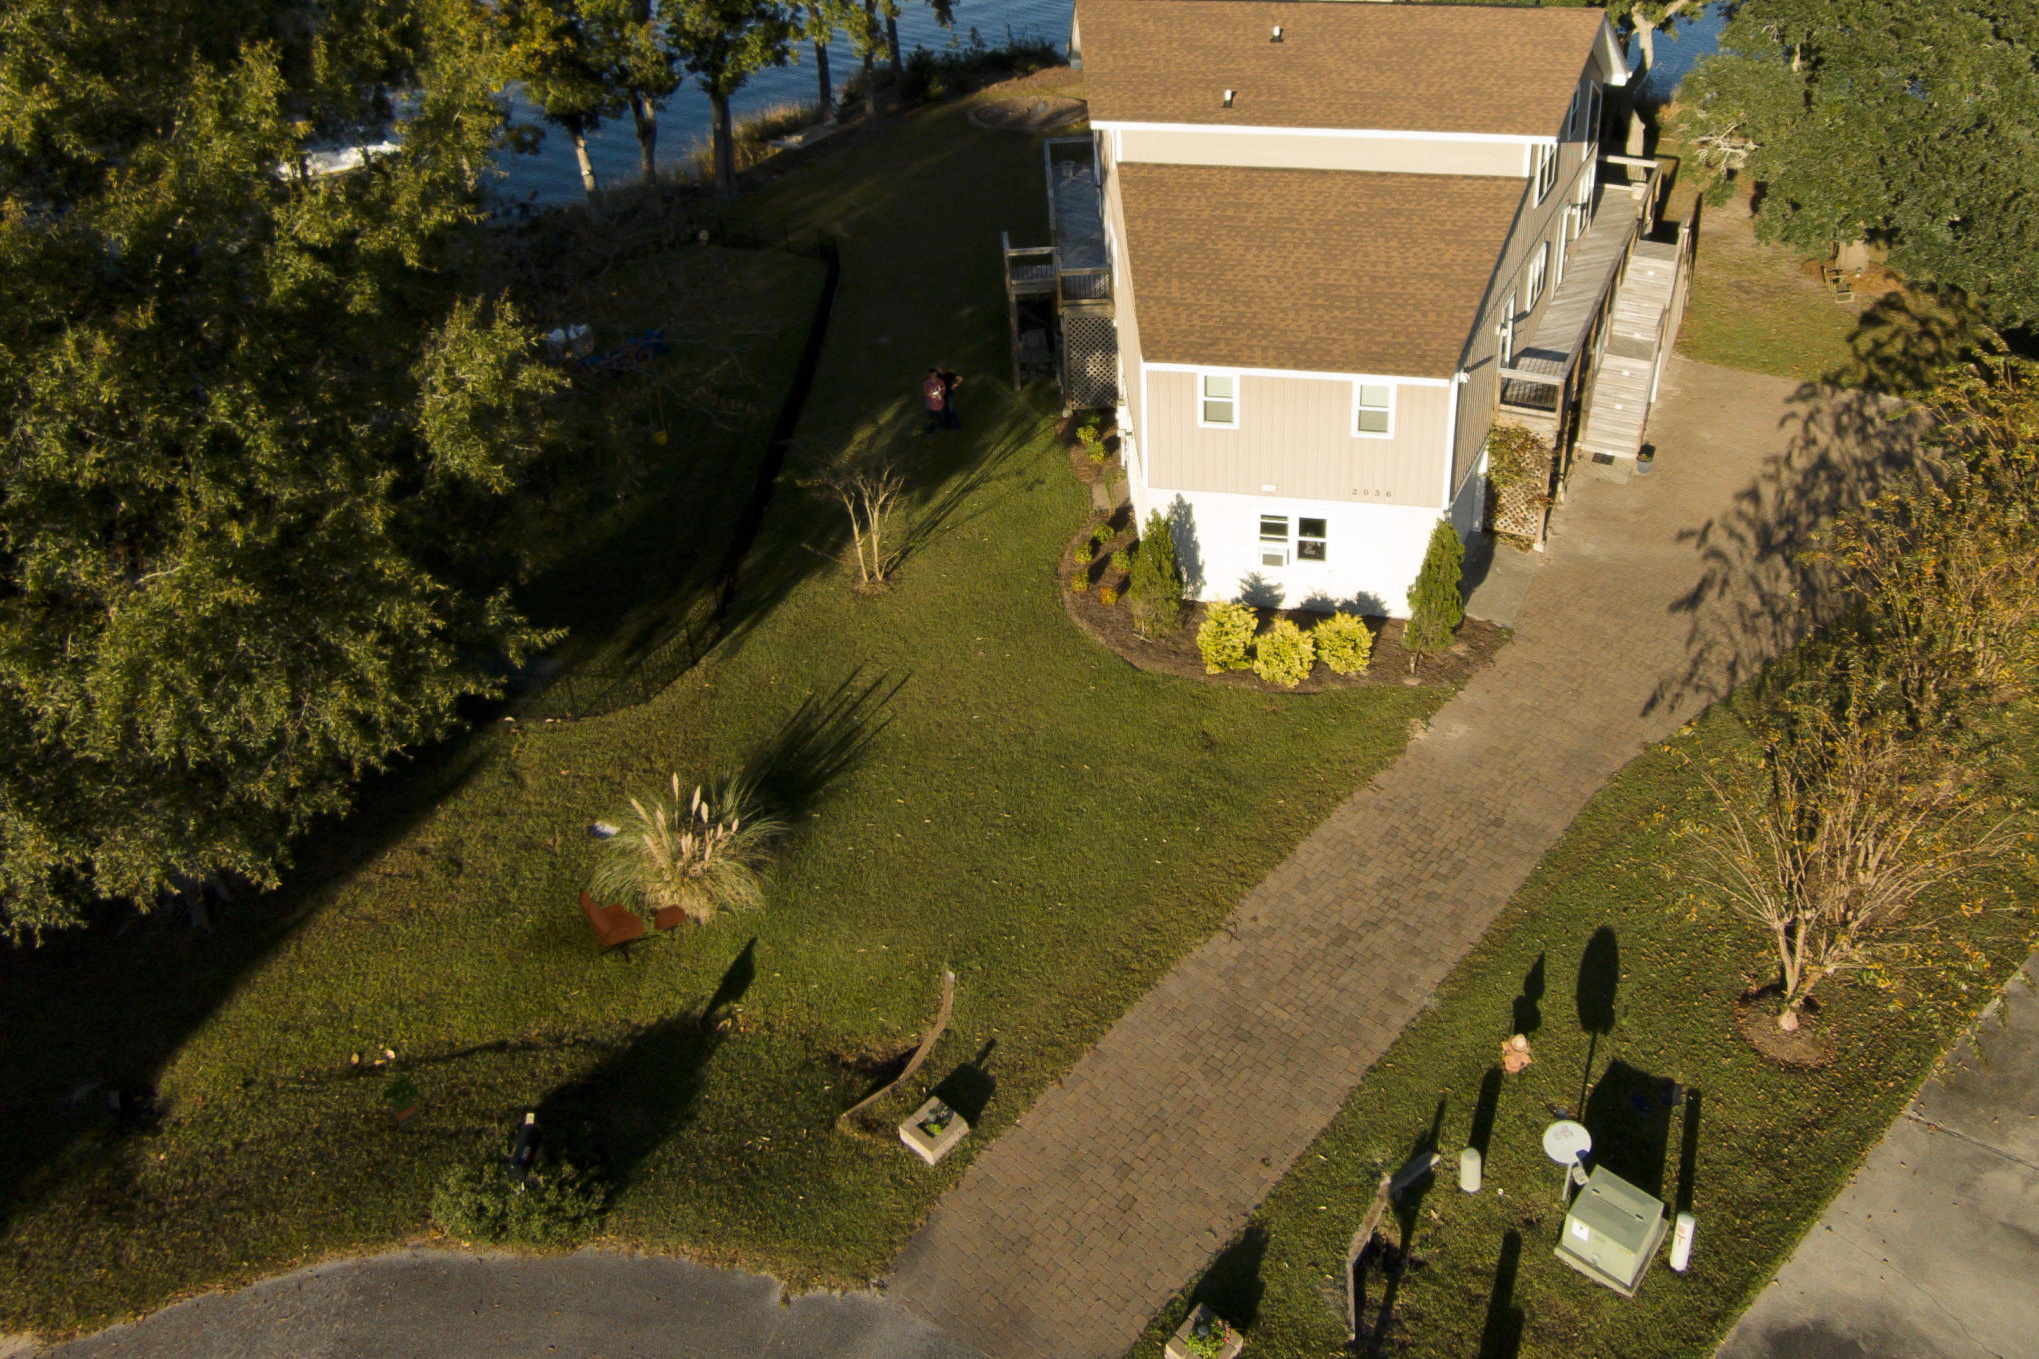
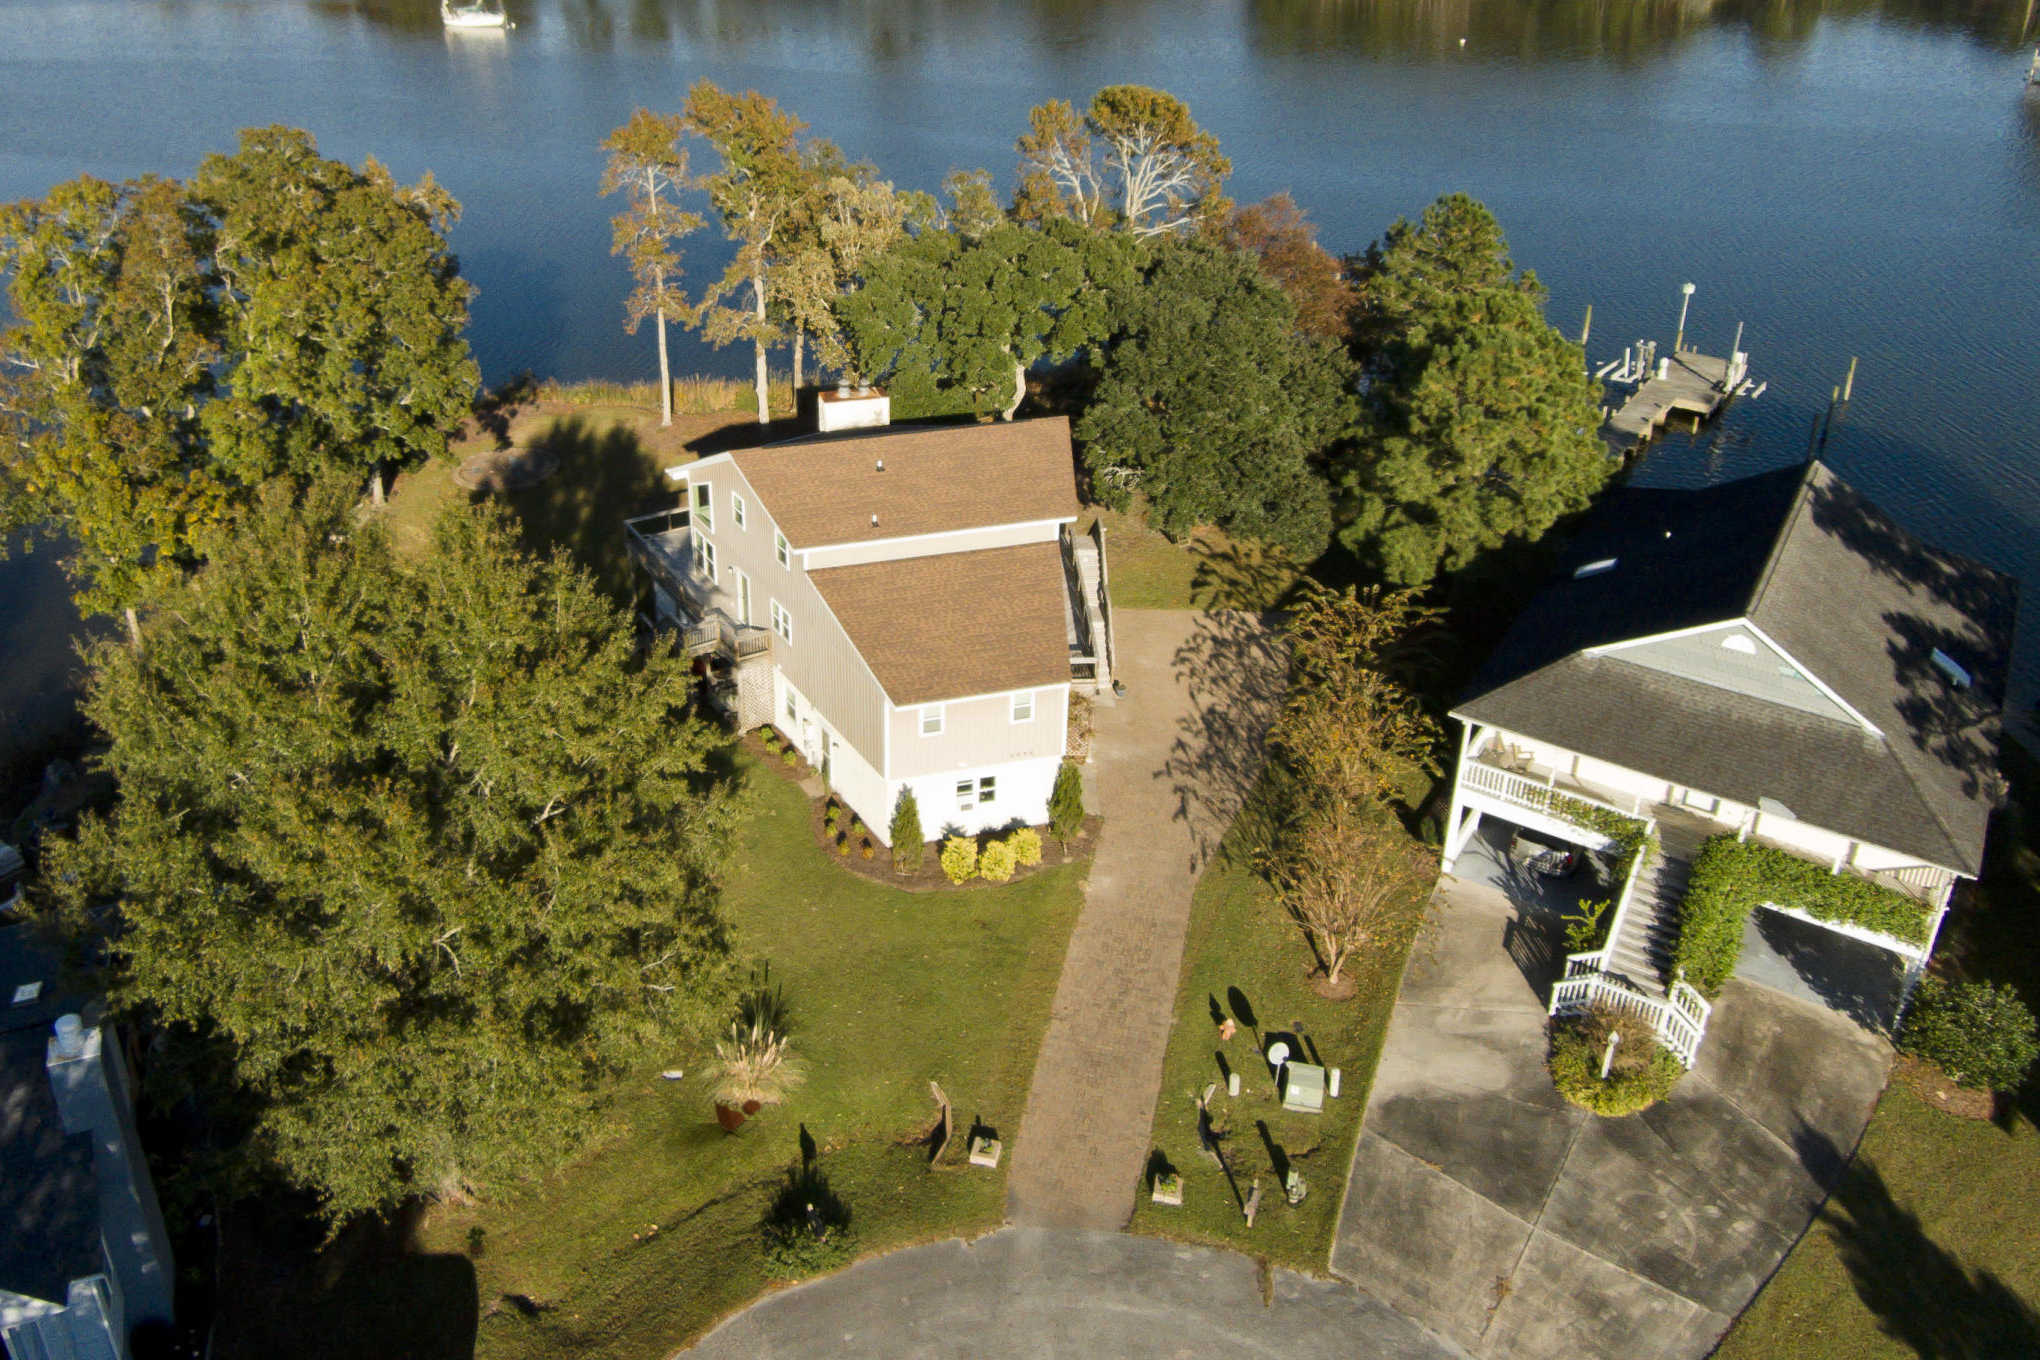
potted tree: present [382,1077,419,1128] -> present [465,1227,486,1257]

